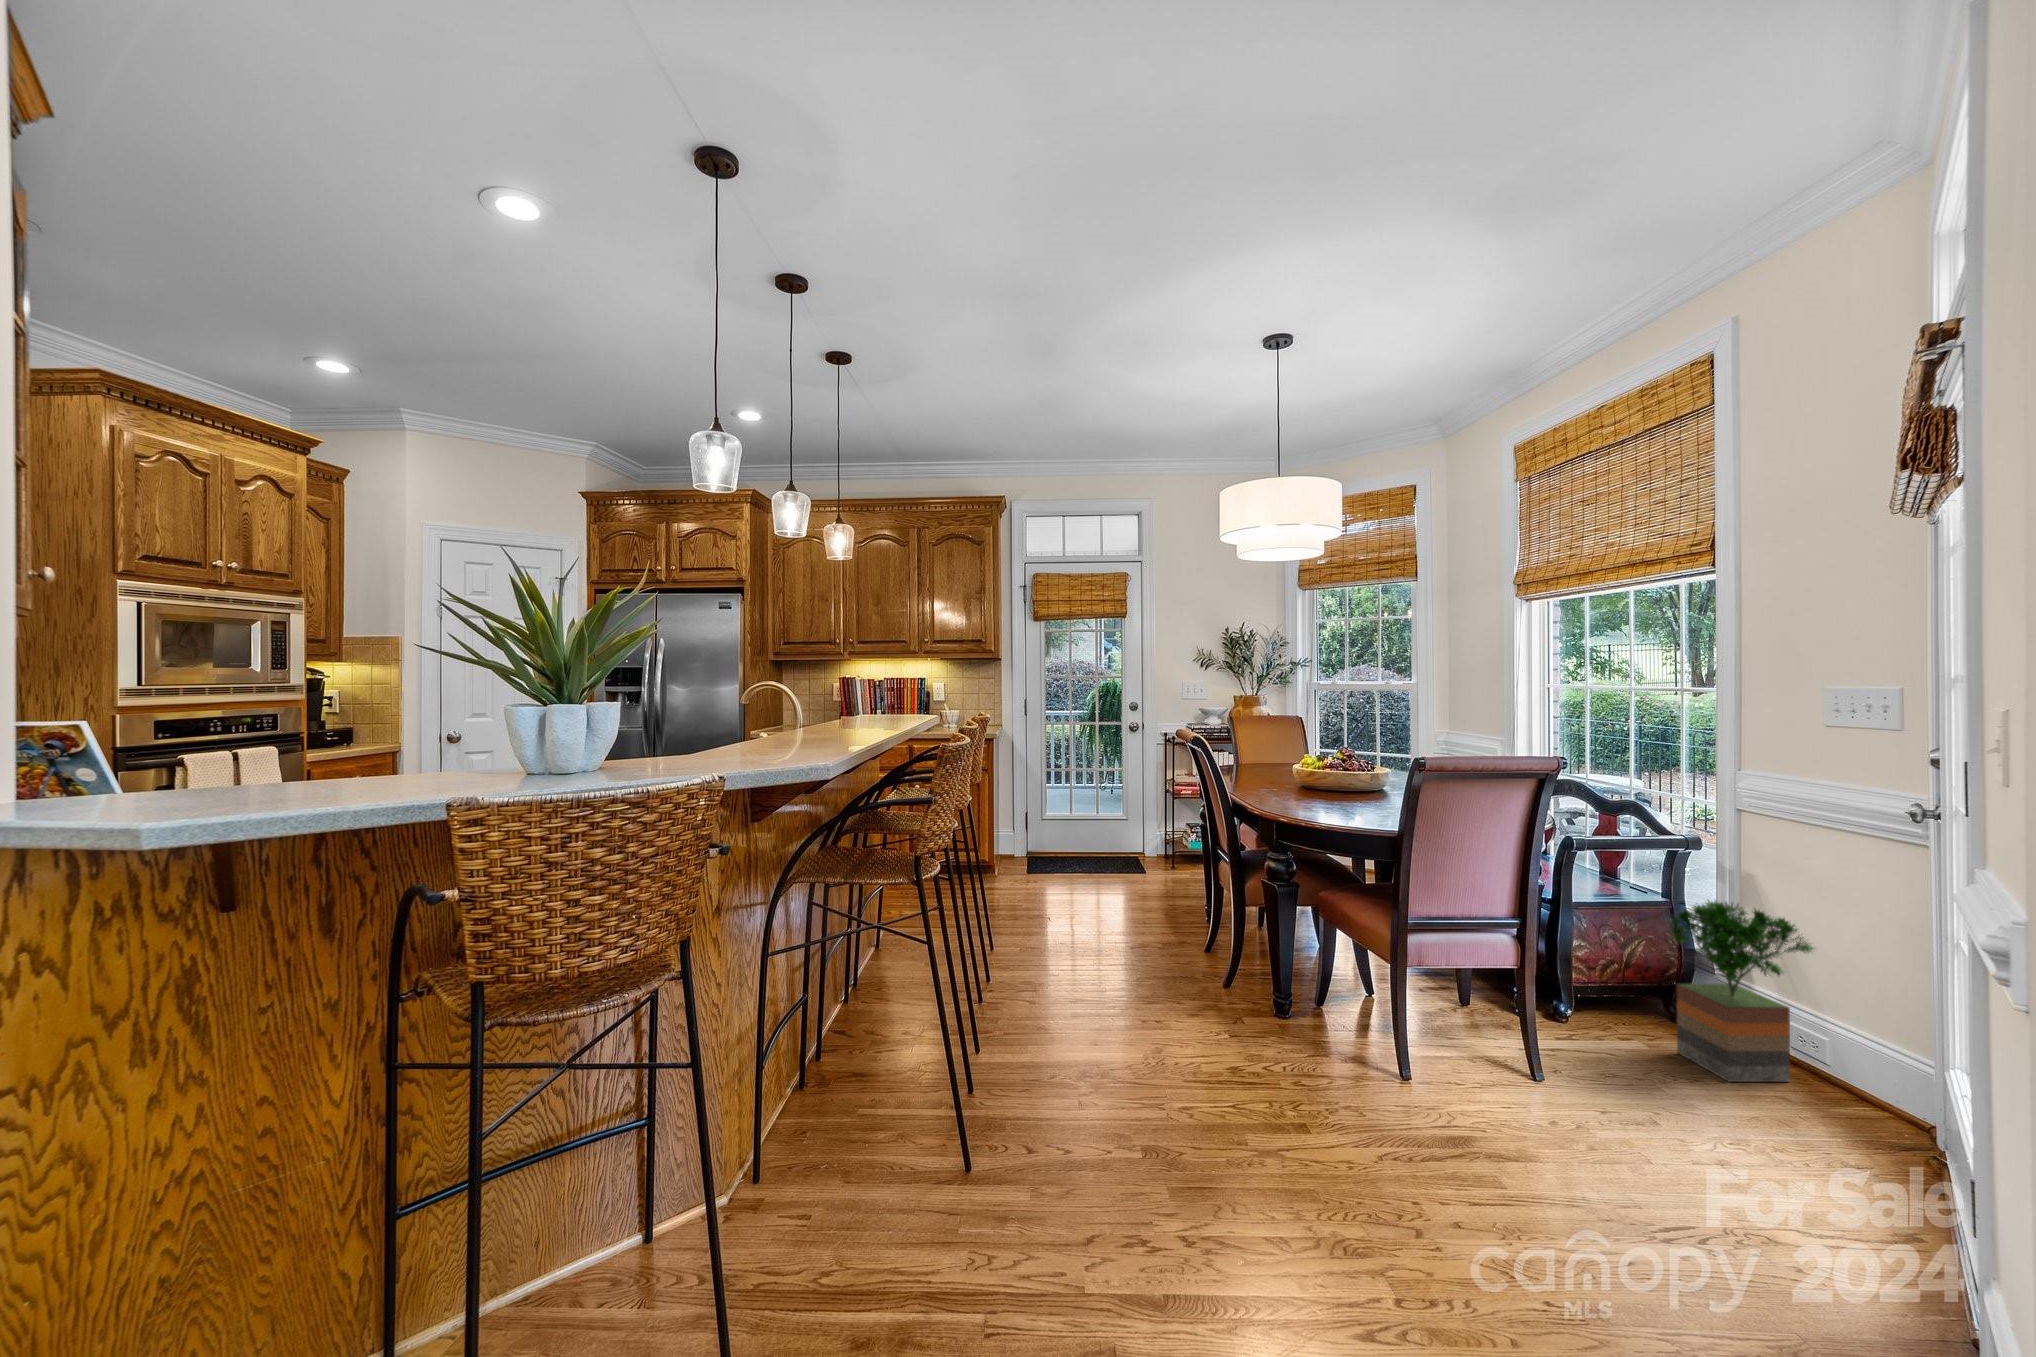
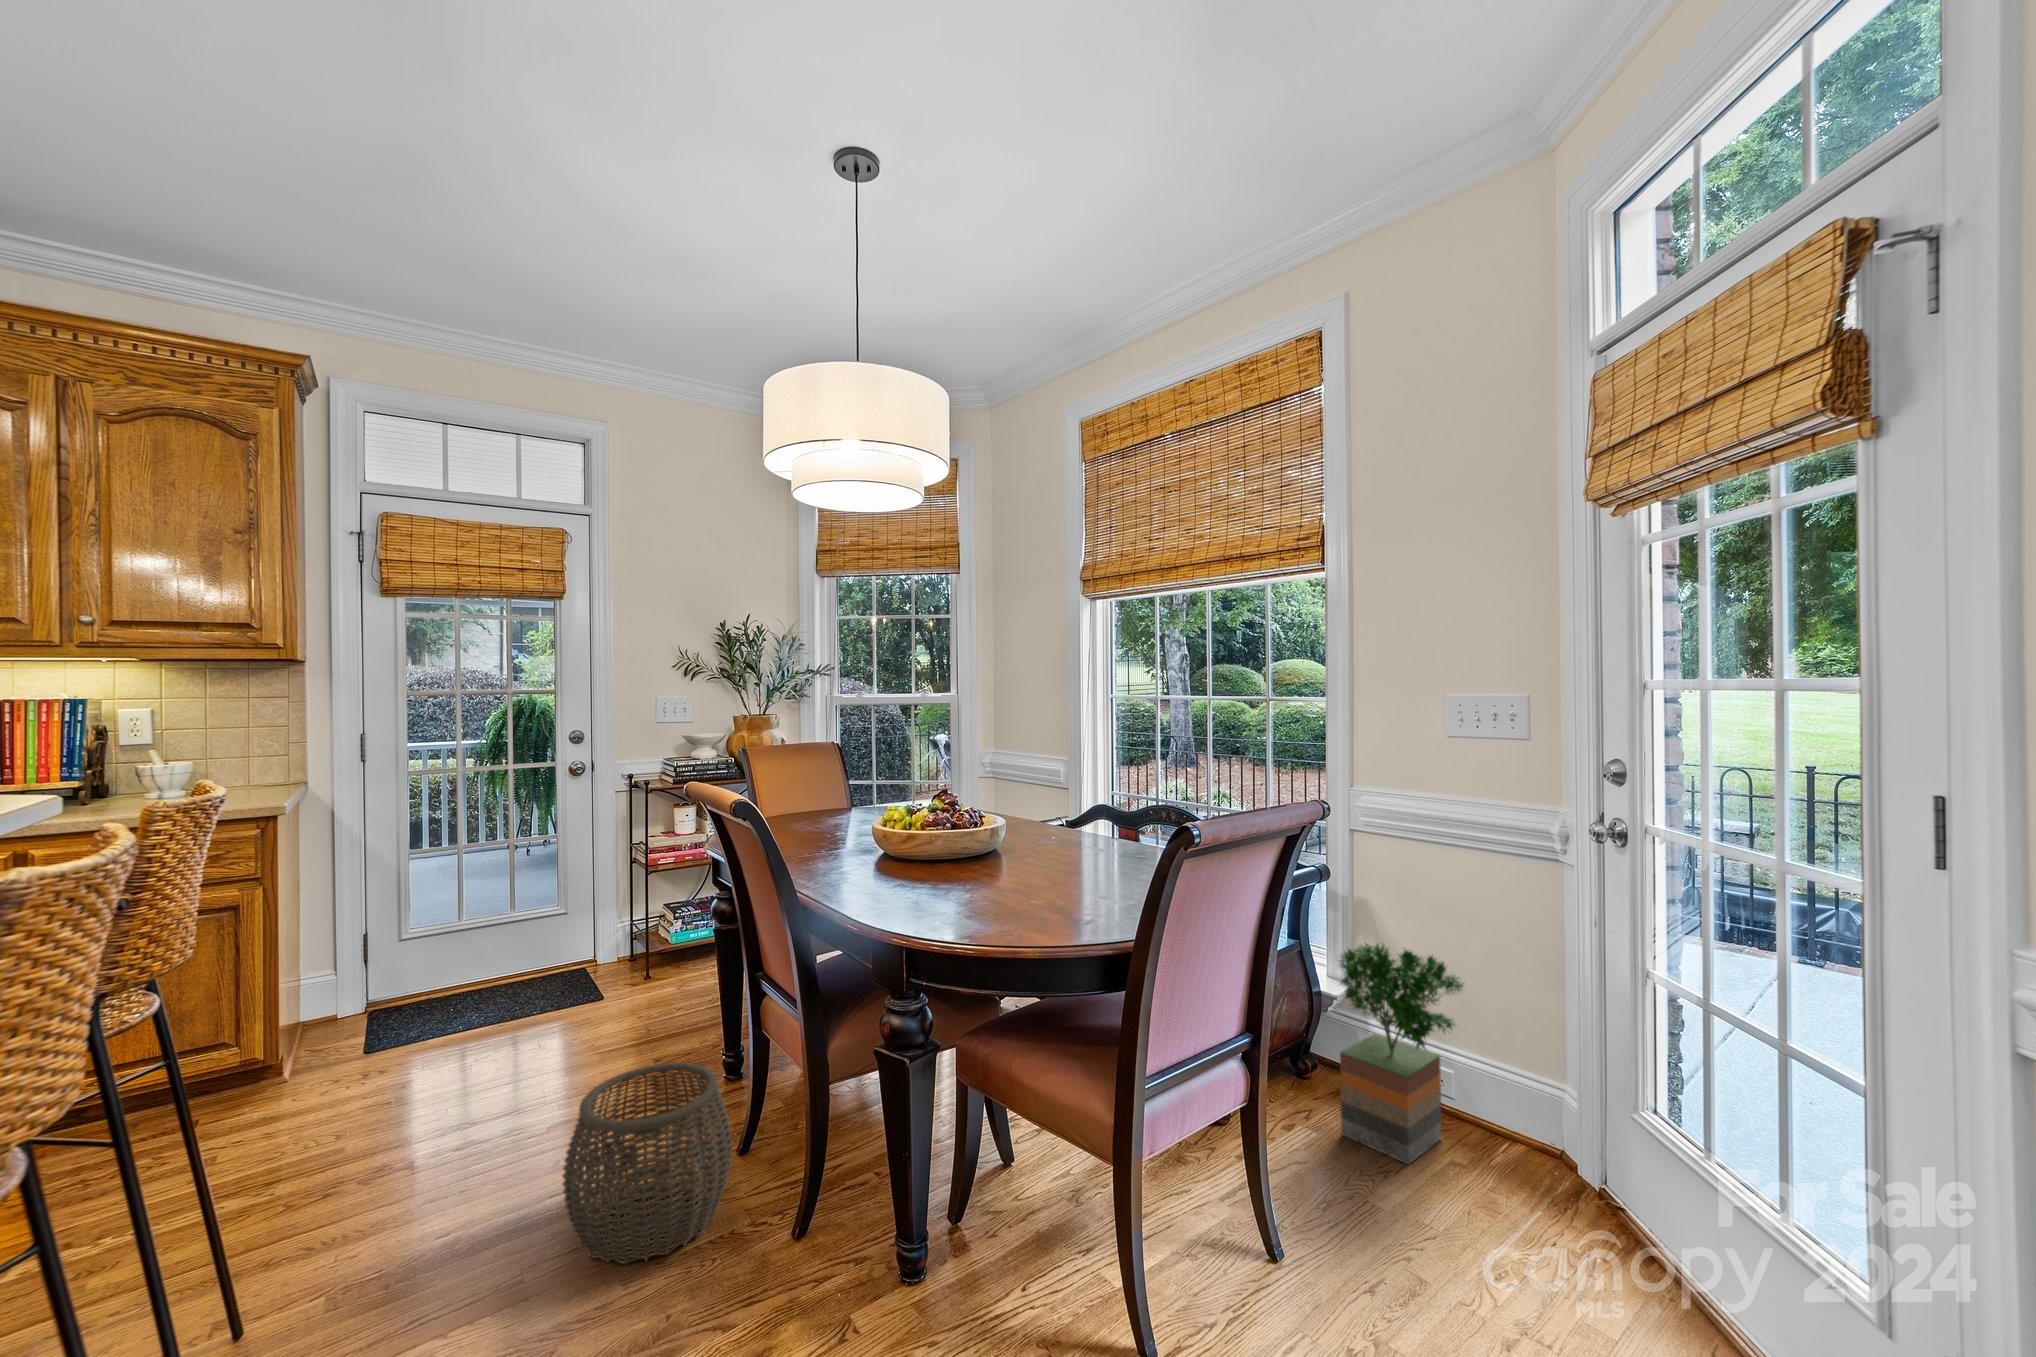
woven basket: none [1111,882,1196,973] -> present [563,1063,733,1264]

